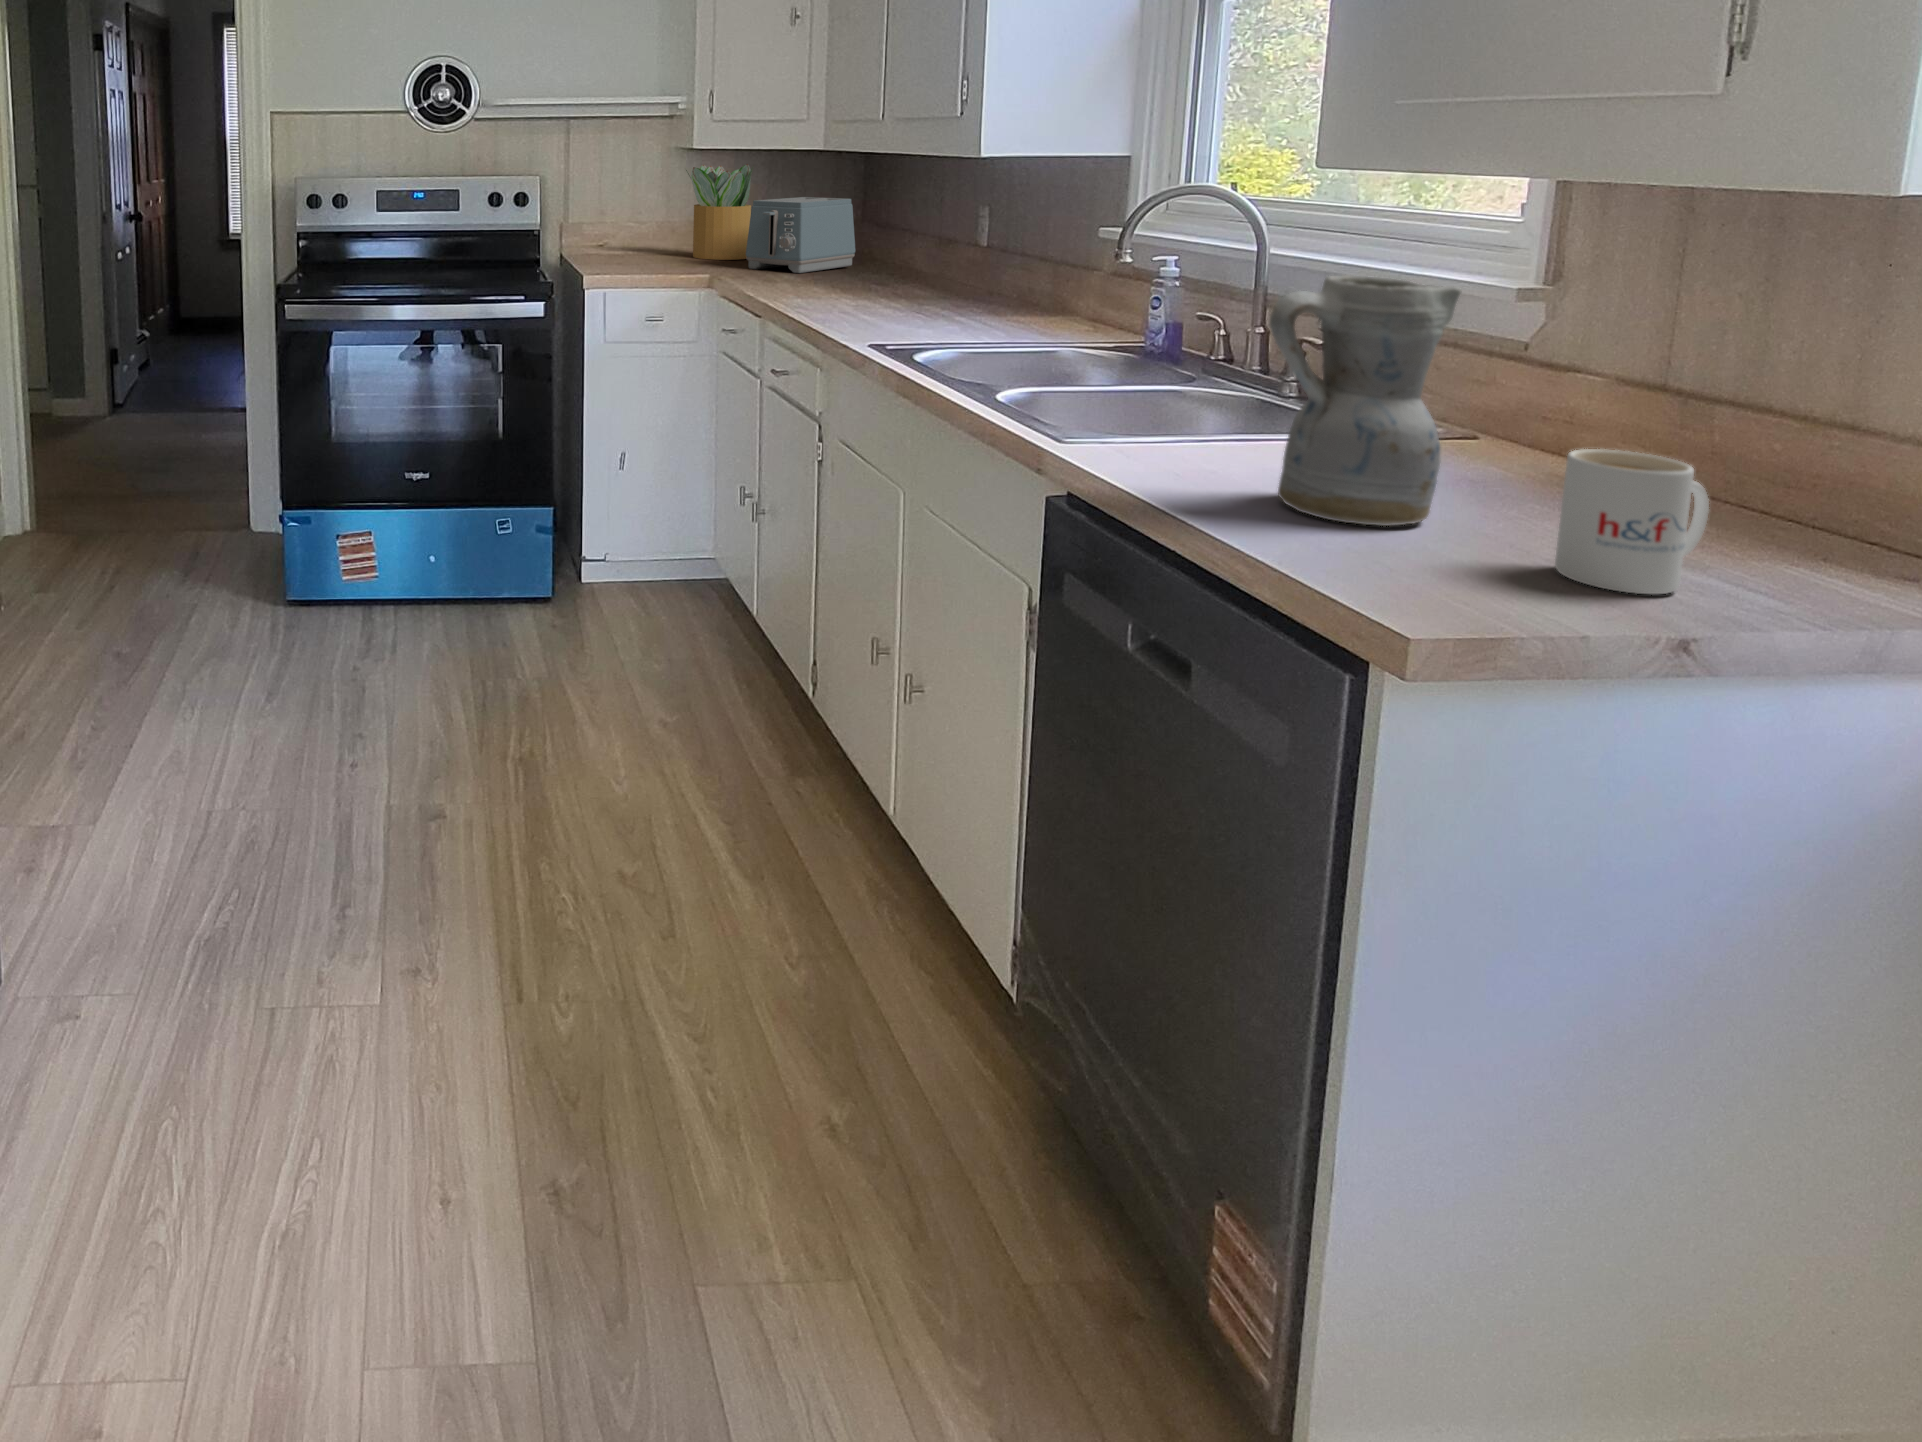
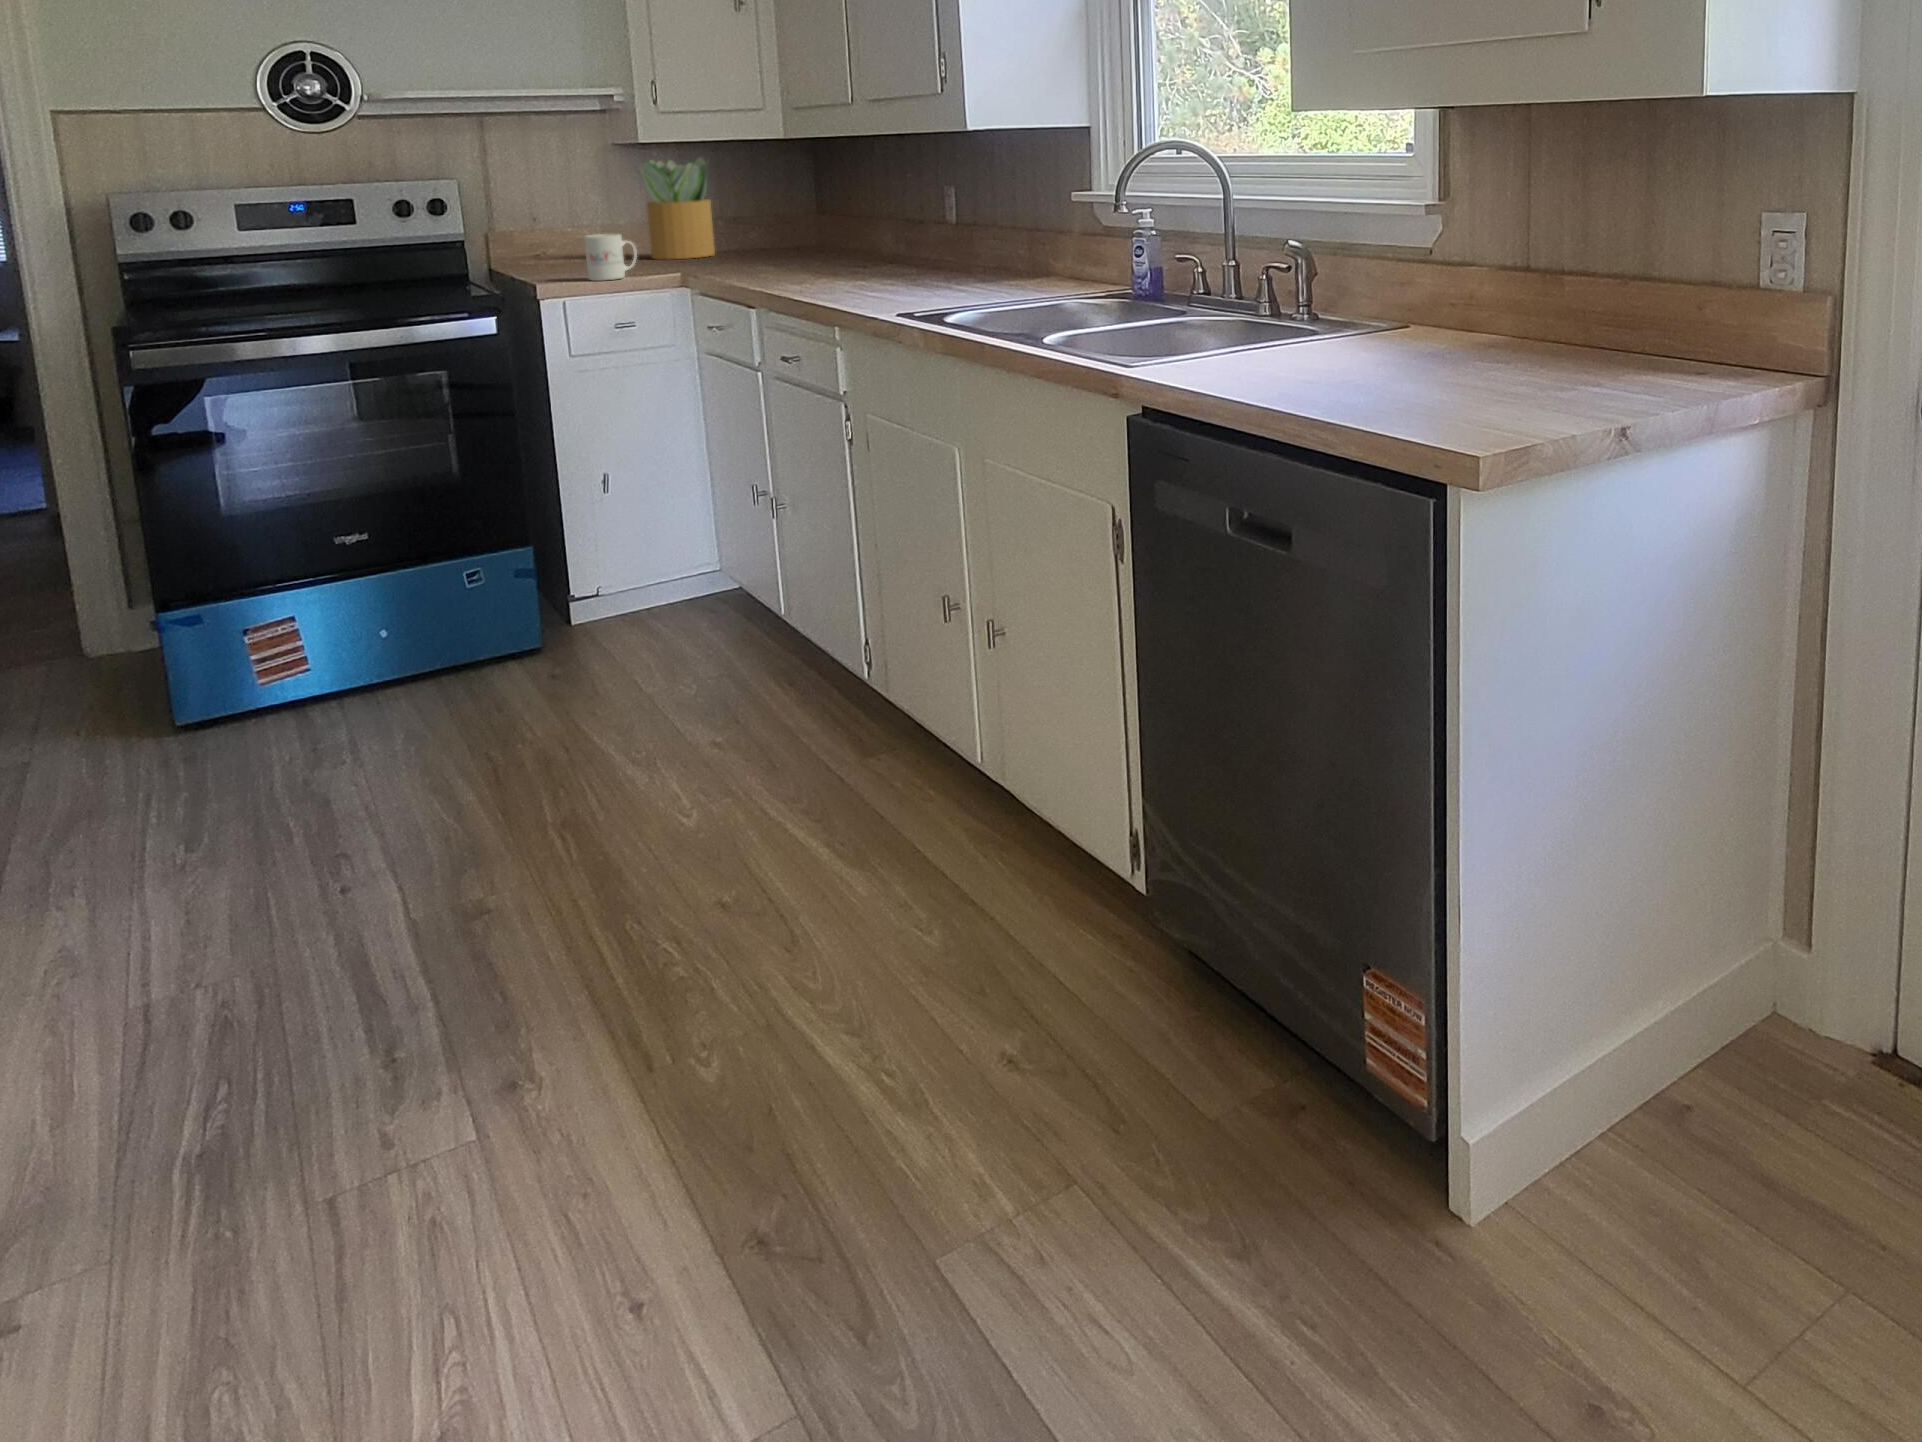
toaster: present [746,197,855,273] -> none [717,186,828,264]
ceramic pitcher: present [1270,275,1461,526] -> none [1308,190,1429,390]
mug: present [1555,449,1709,594] -> present [584,234,637,281]

